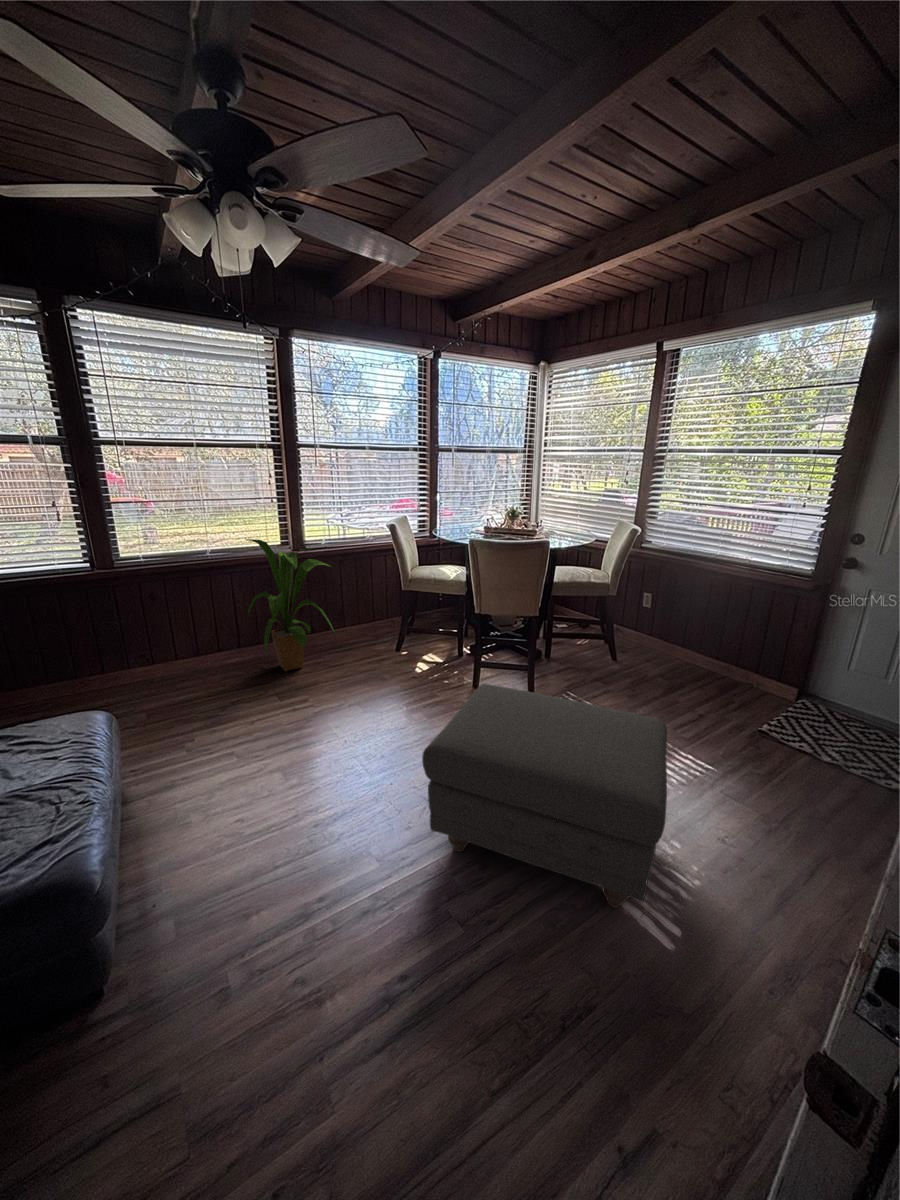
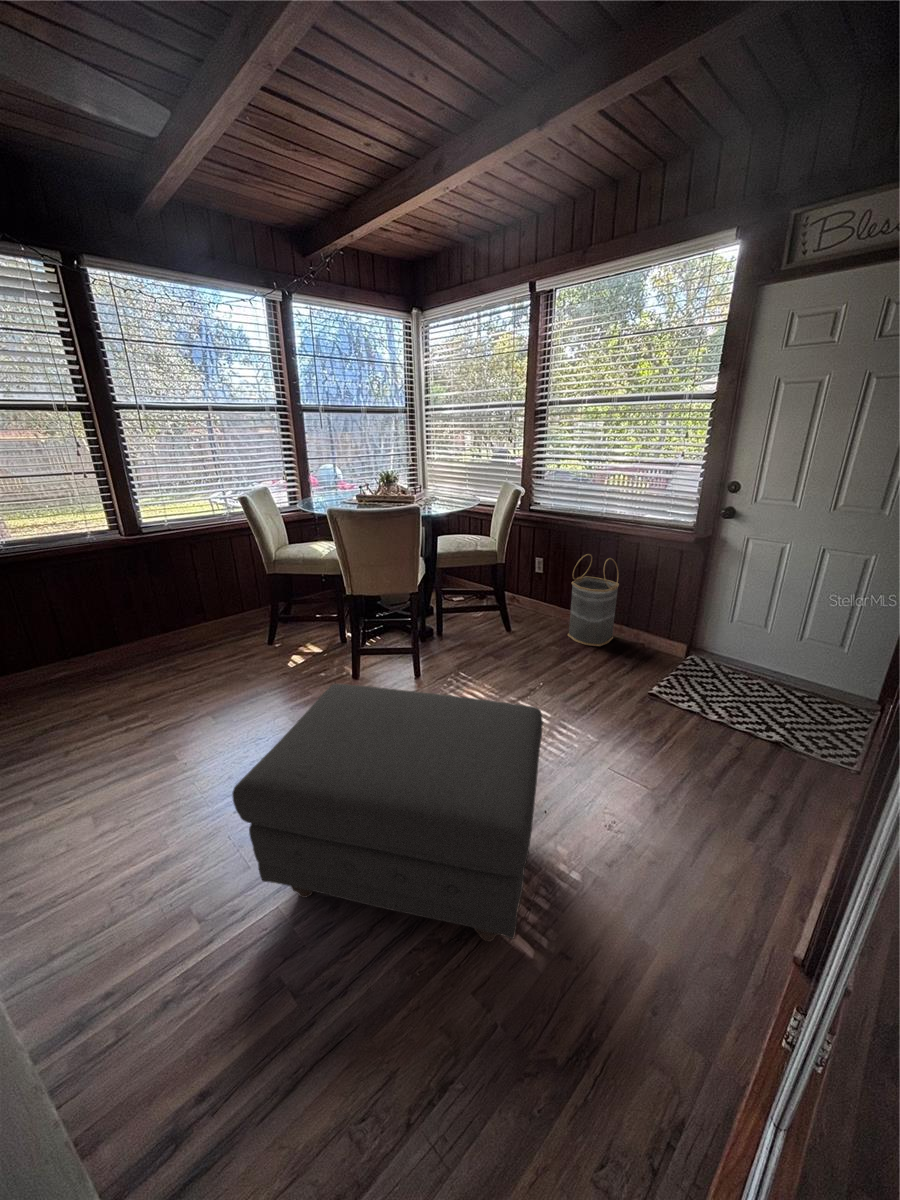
house plant: present [246,539,336,671] -> none [34,526,184,683]
basket: none [673,593,730,682] -> present [568,554,619,646]

